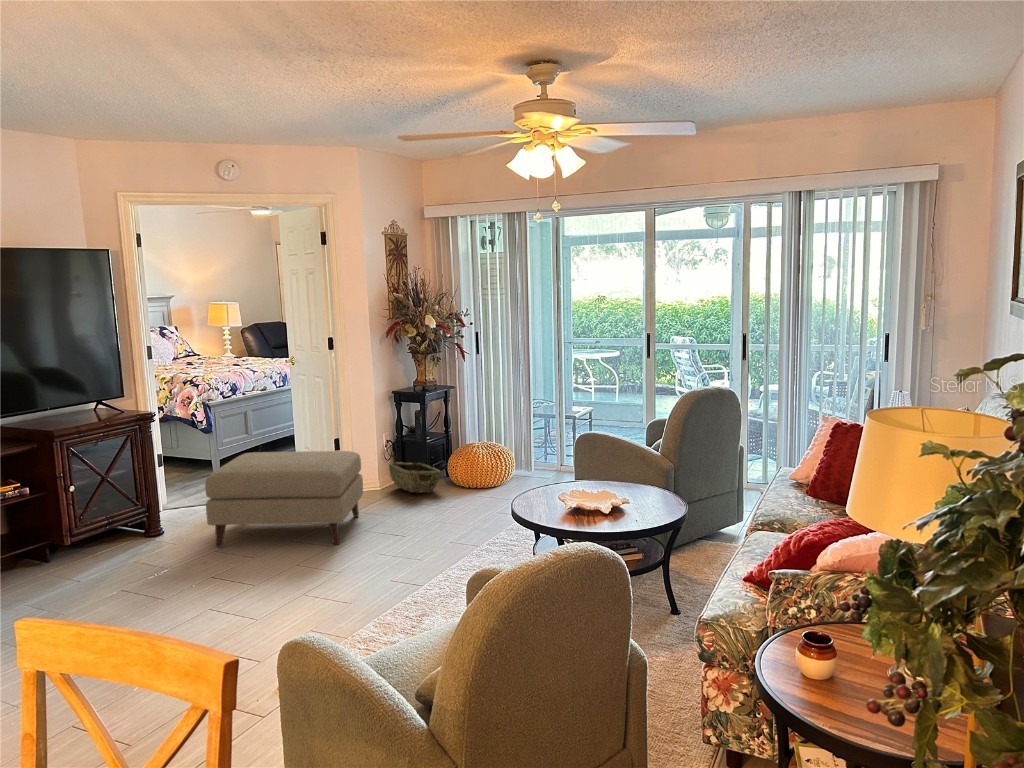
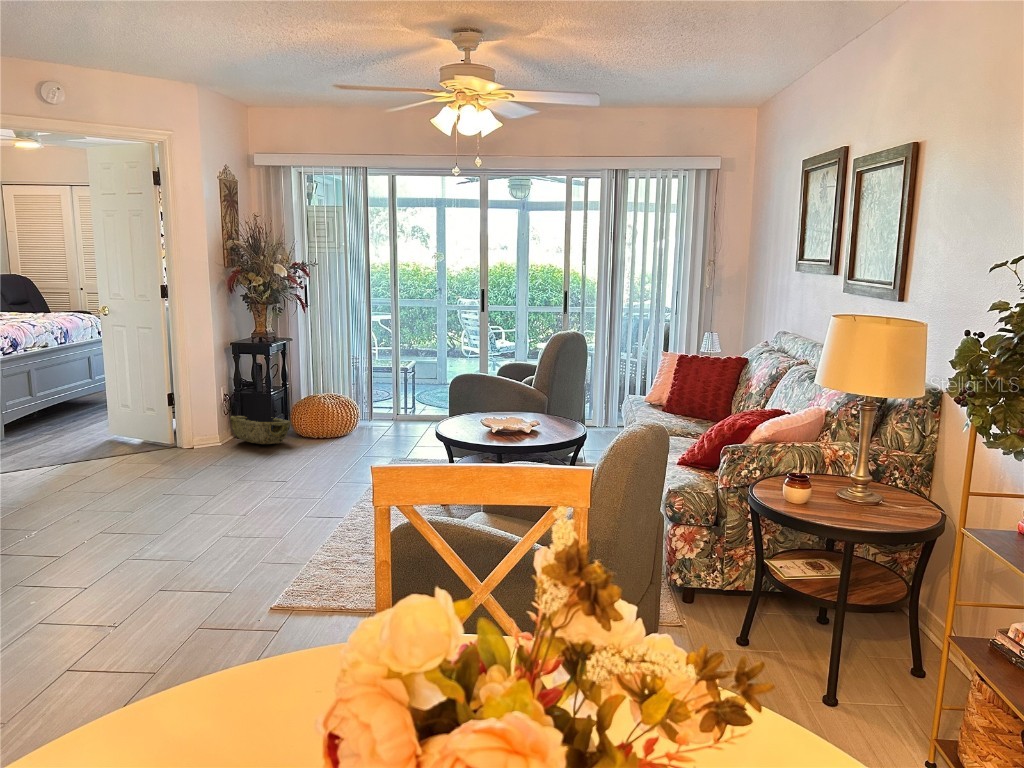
ottoman: present [205,451,363,547] -> none [63,402,227,509]

